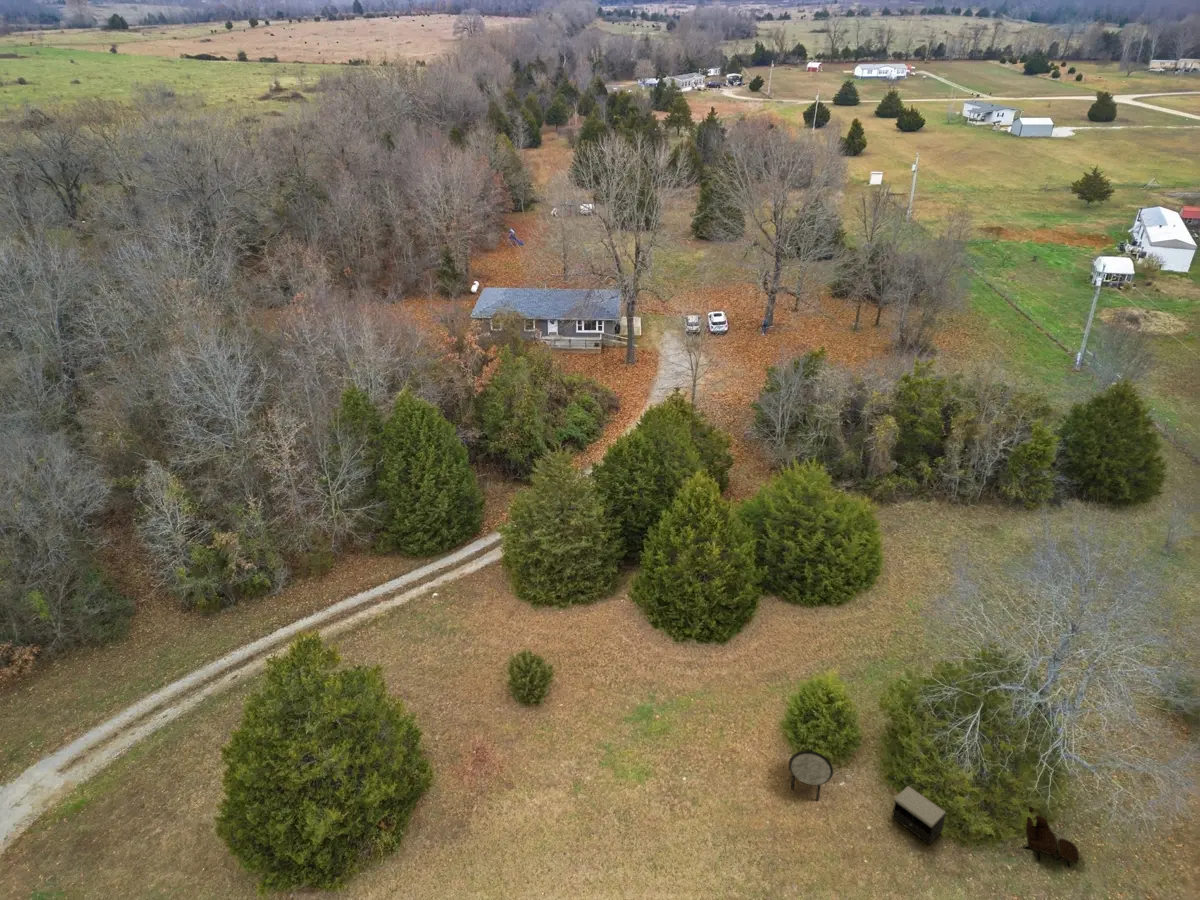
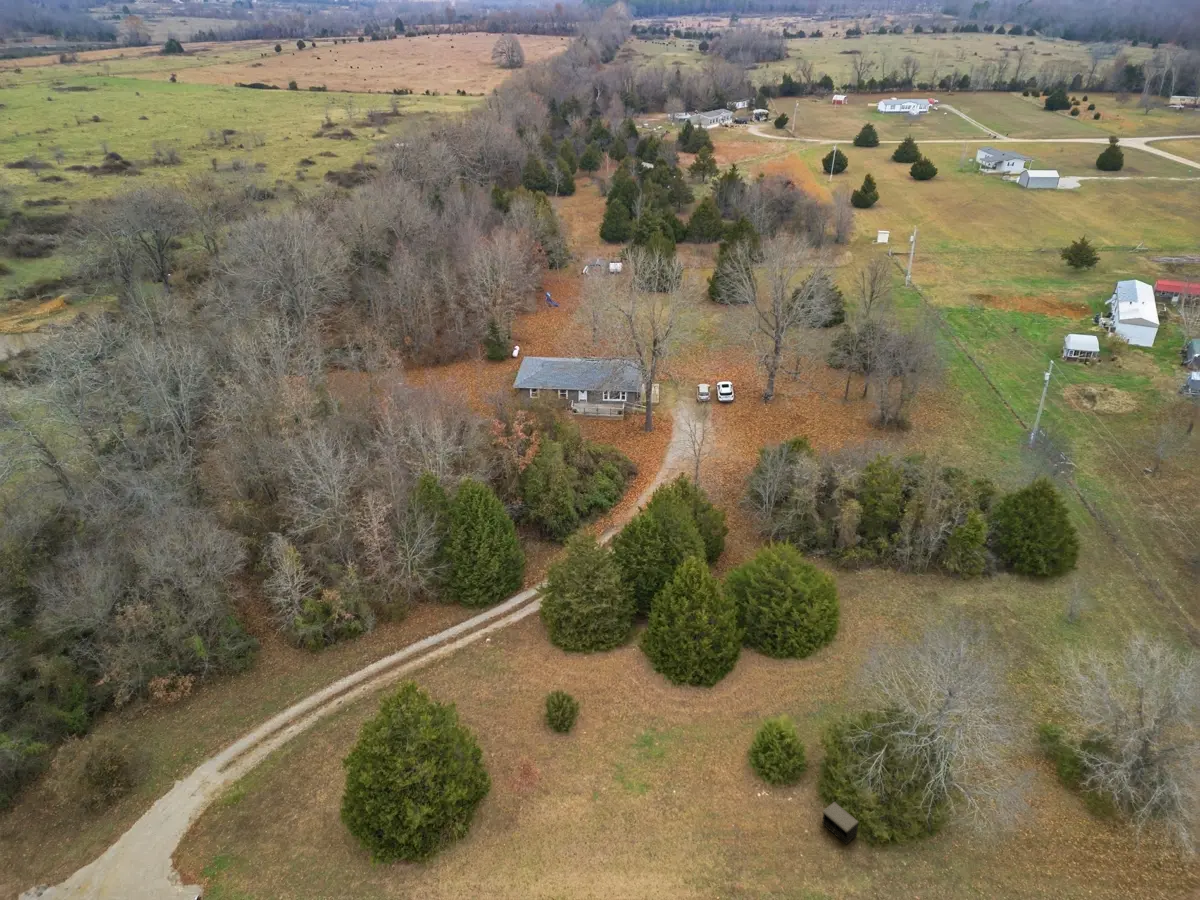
round table: present [789,750,833,801] -> none [750,773,782,811]
lounge chair: present [1023,807,1078,865] -> none [913,817,951,864]

